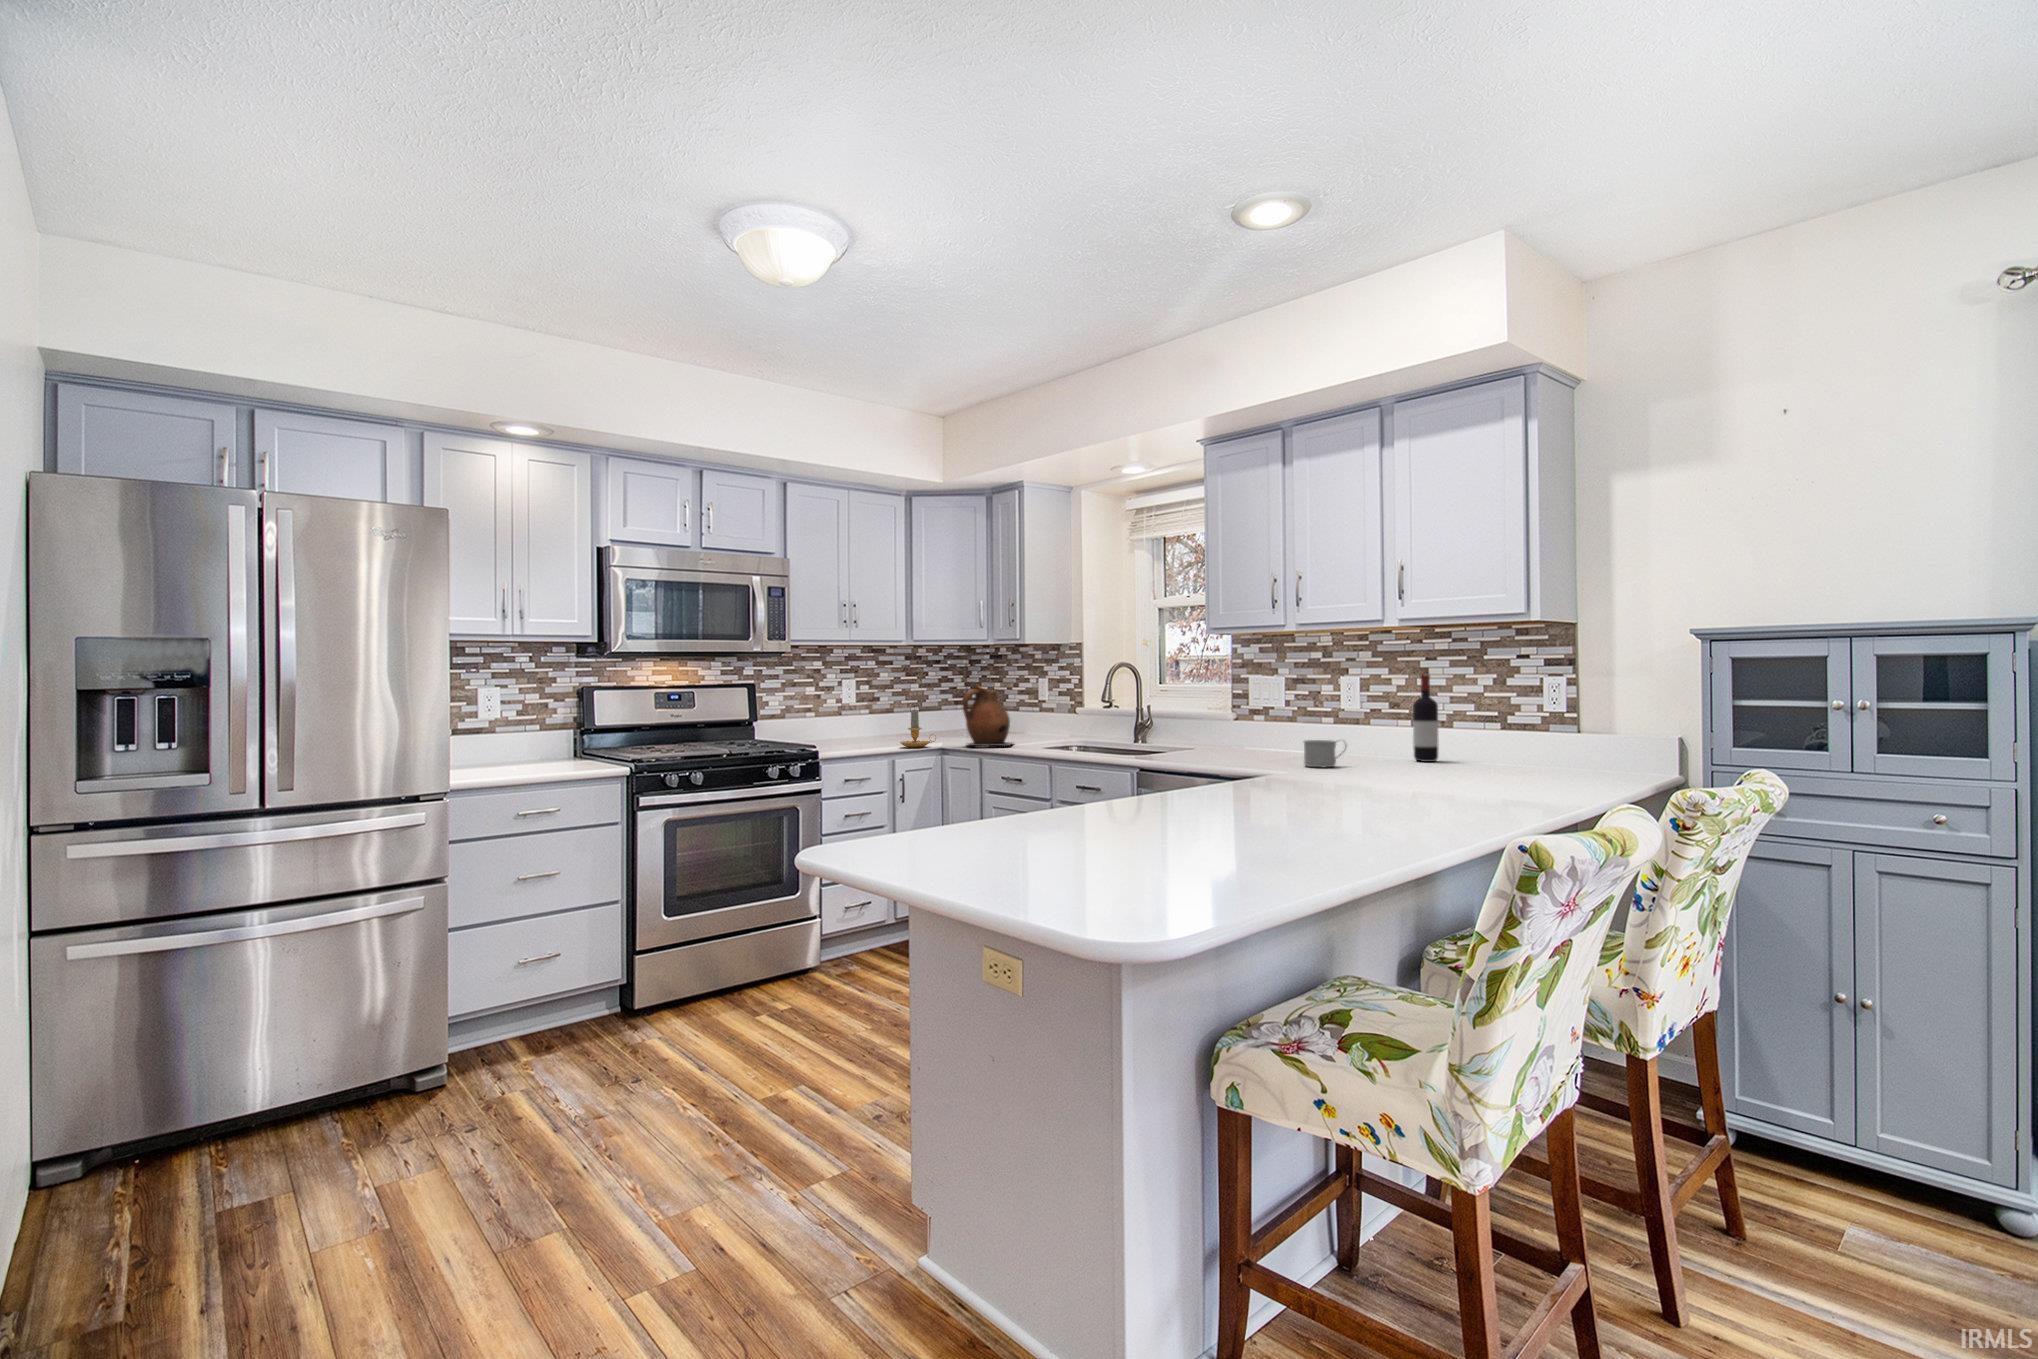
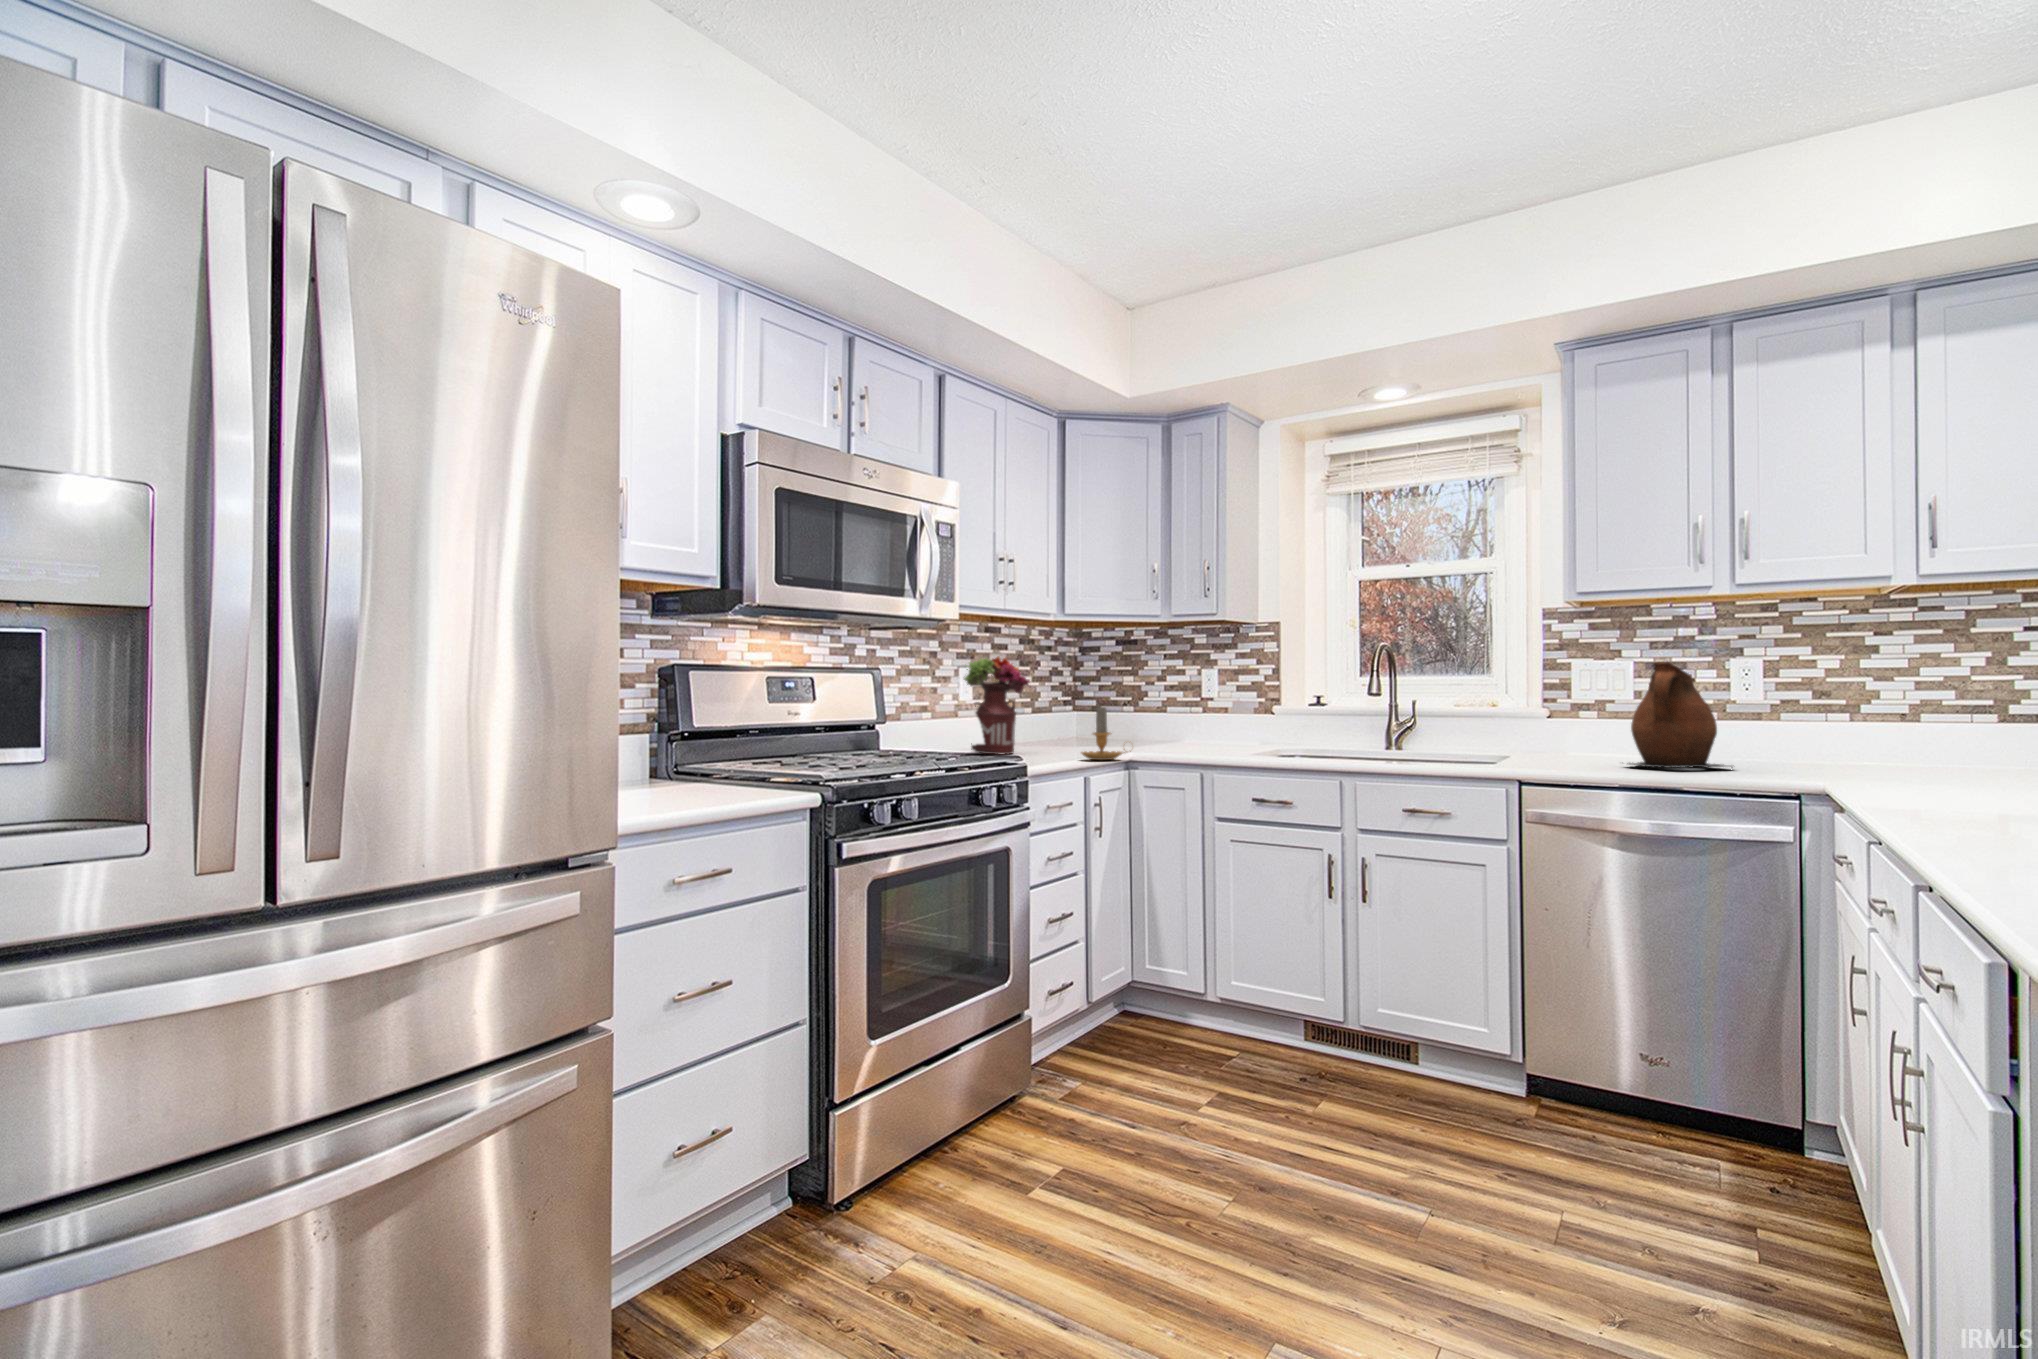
flower arrangement: none [850,671,898,741] -> present [964,656,1030,754]
wine bottle: present [1413,674,1438,762] -> none [1871,653,1909,765]
ceramic pitcher: present [963,684,1012,746] -> present [1627,662,1733,768]
mug: present [1304,740,1346,767] -> none [1783,736,1841,773]

